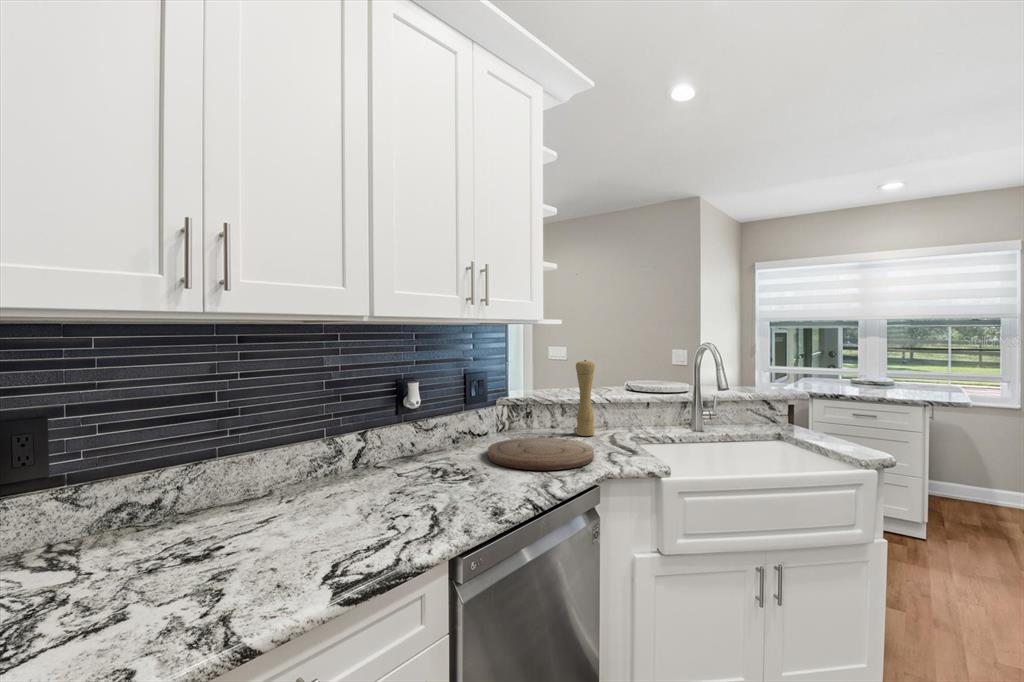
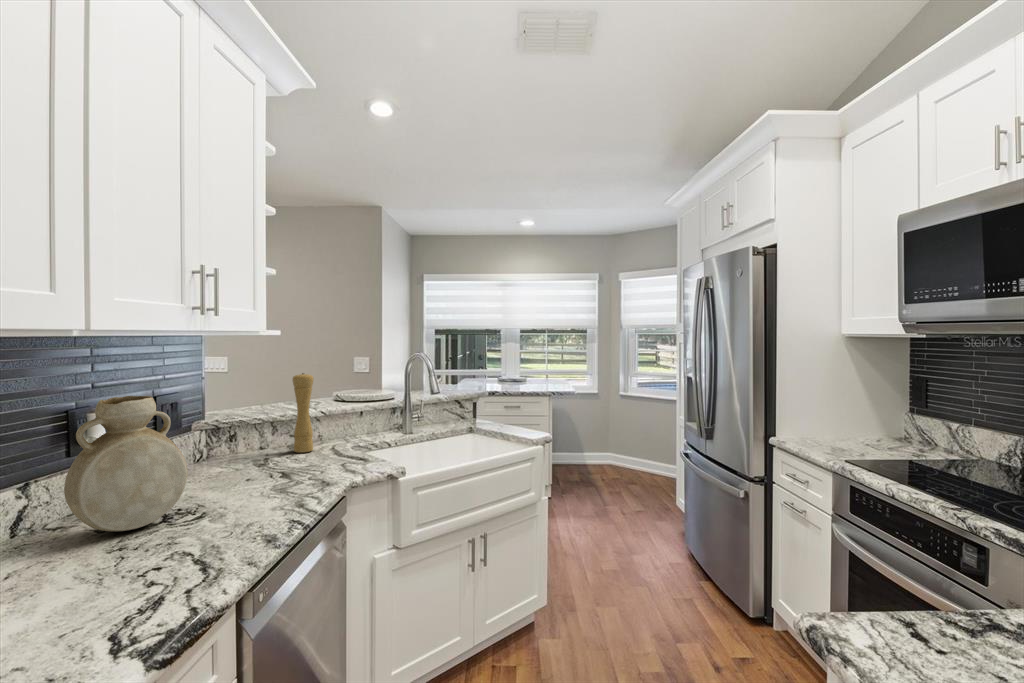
vase: none [375,370,457,479] -> present [64,396,188,532]
cutting board: present [488,437,594,470] -> none [206,457,331,496]

